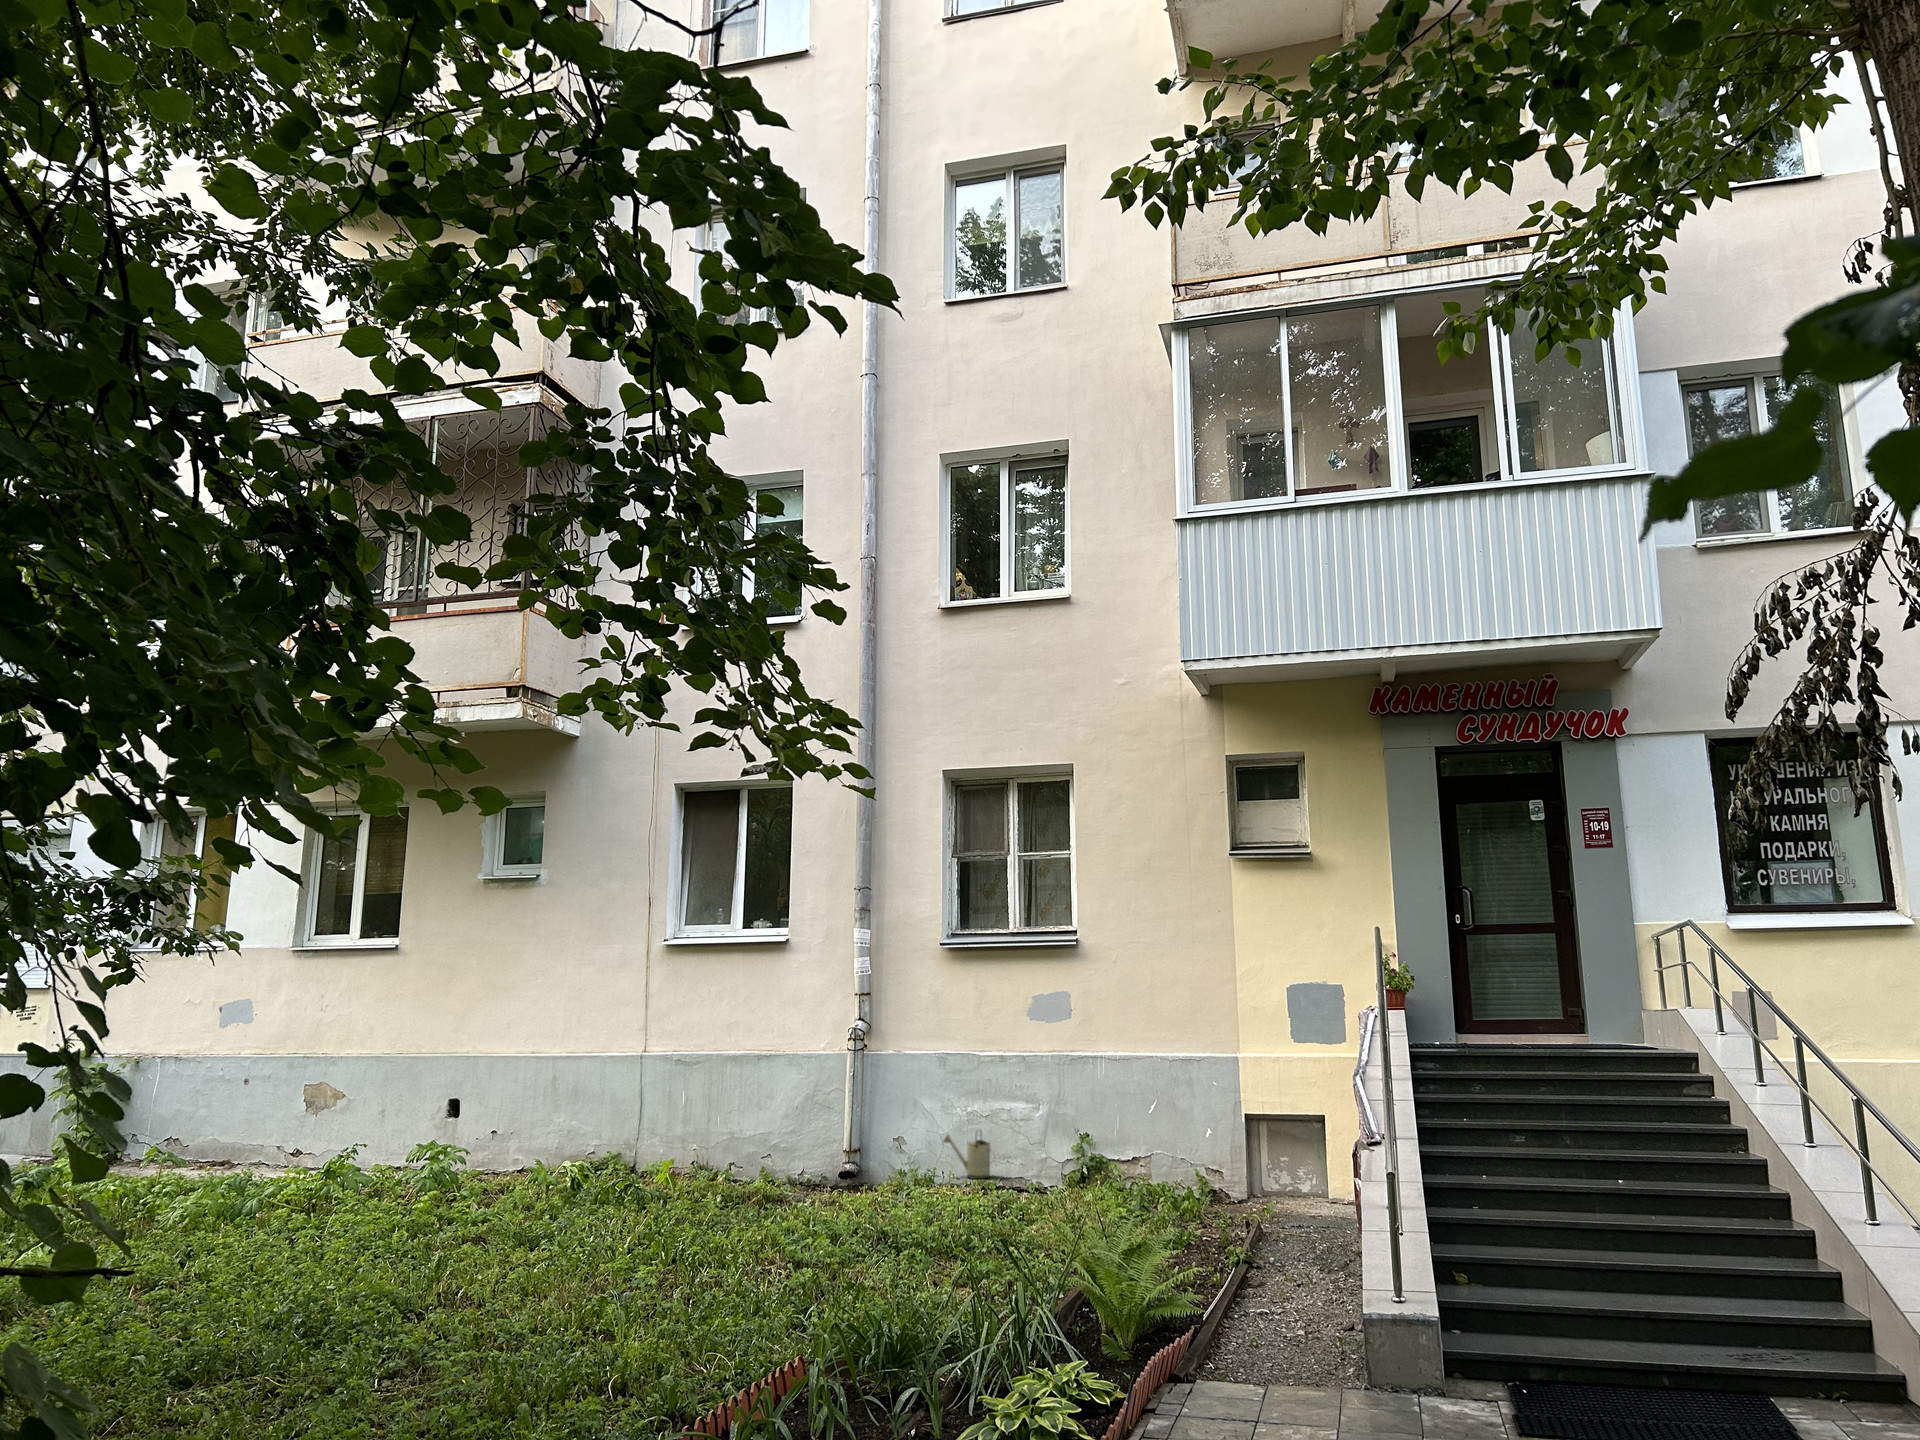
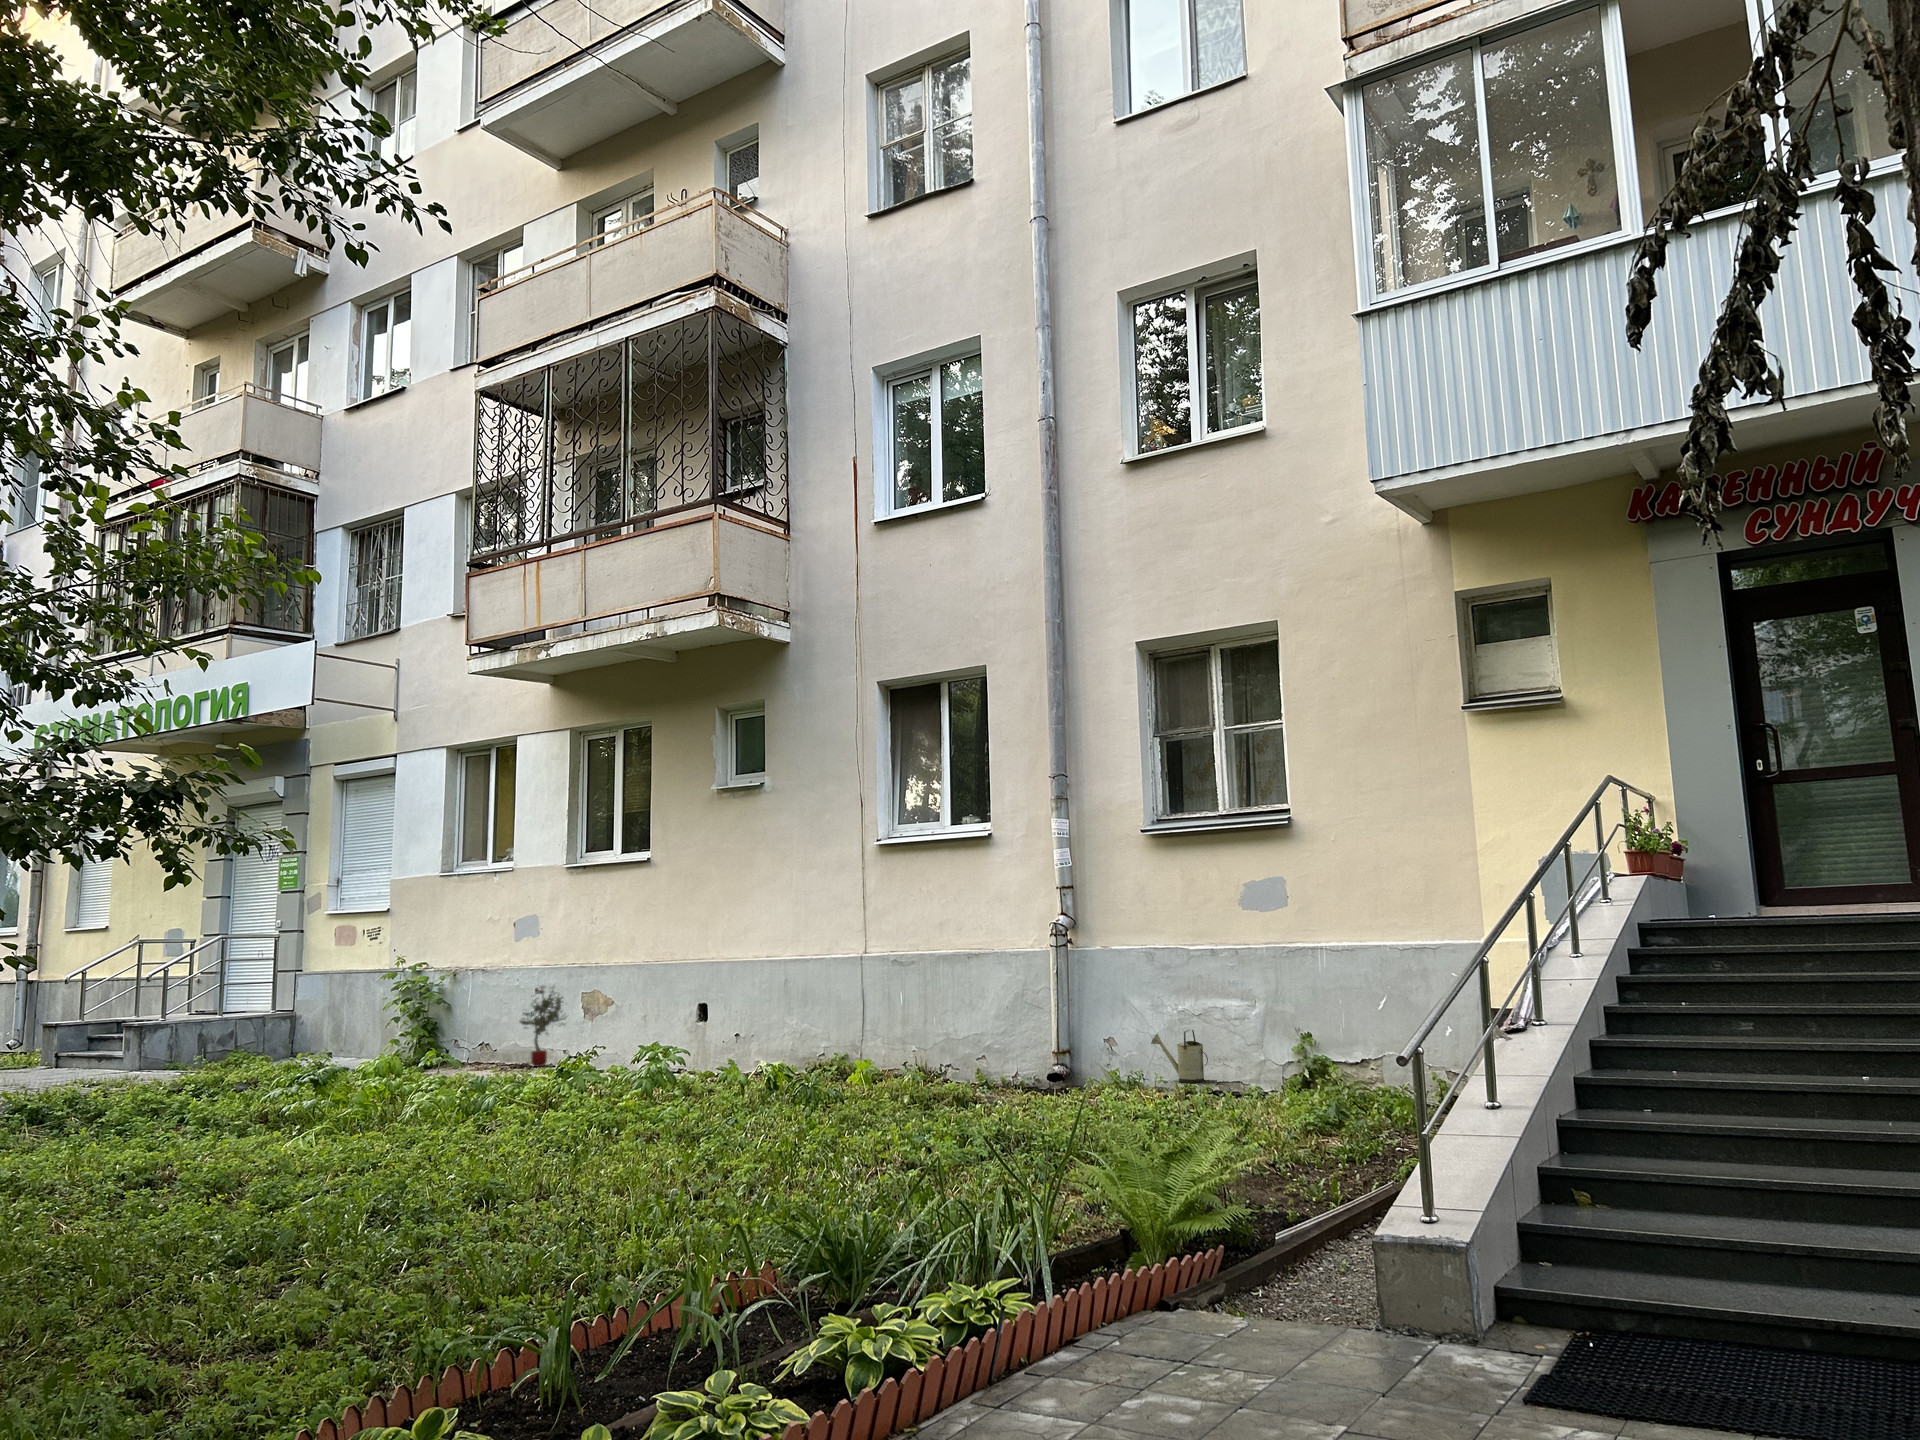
potted tree: none [230,1076,293,1163] -> present [520,987,567,1067]

